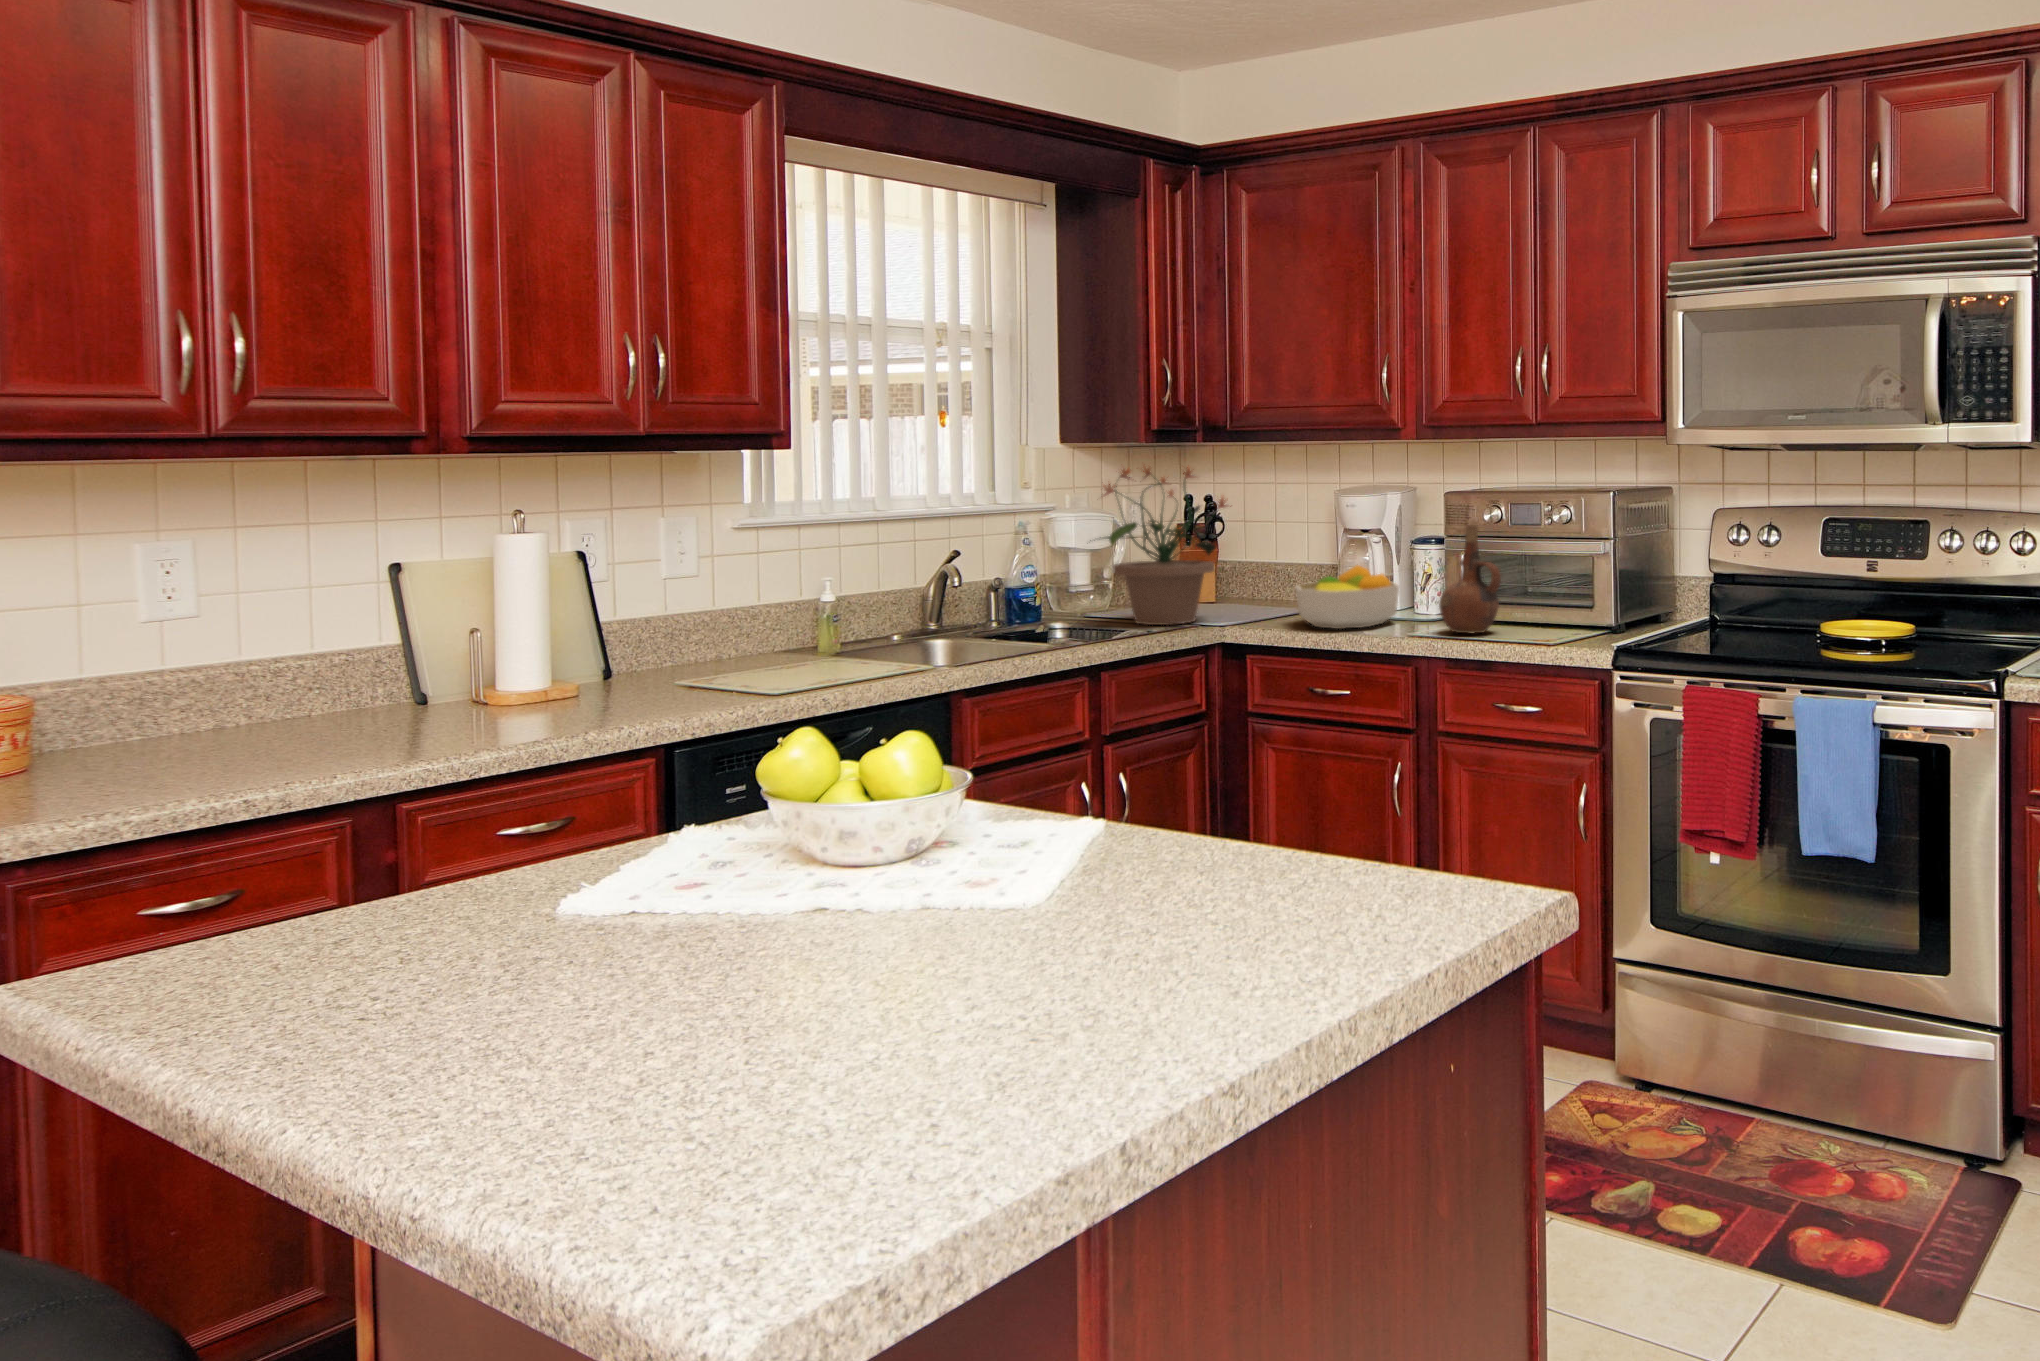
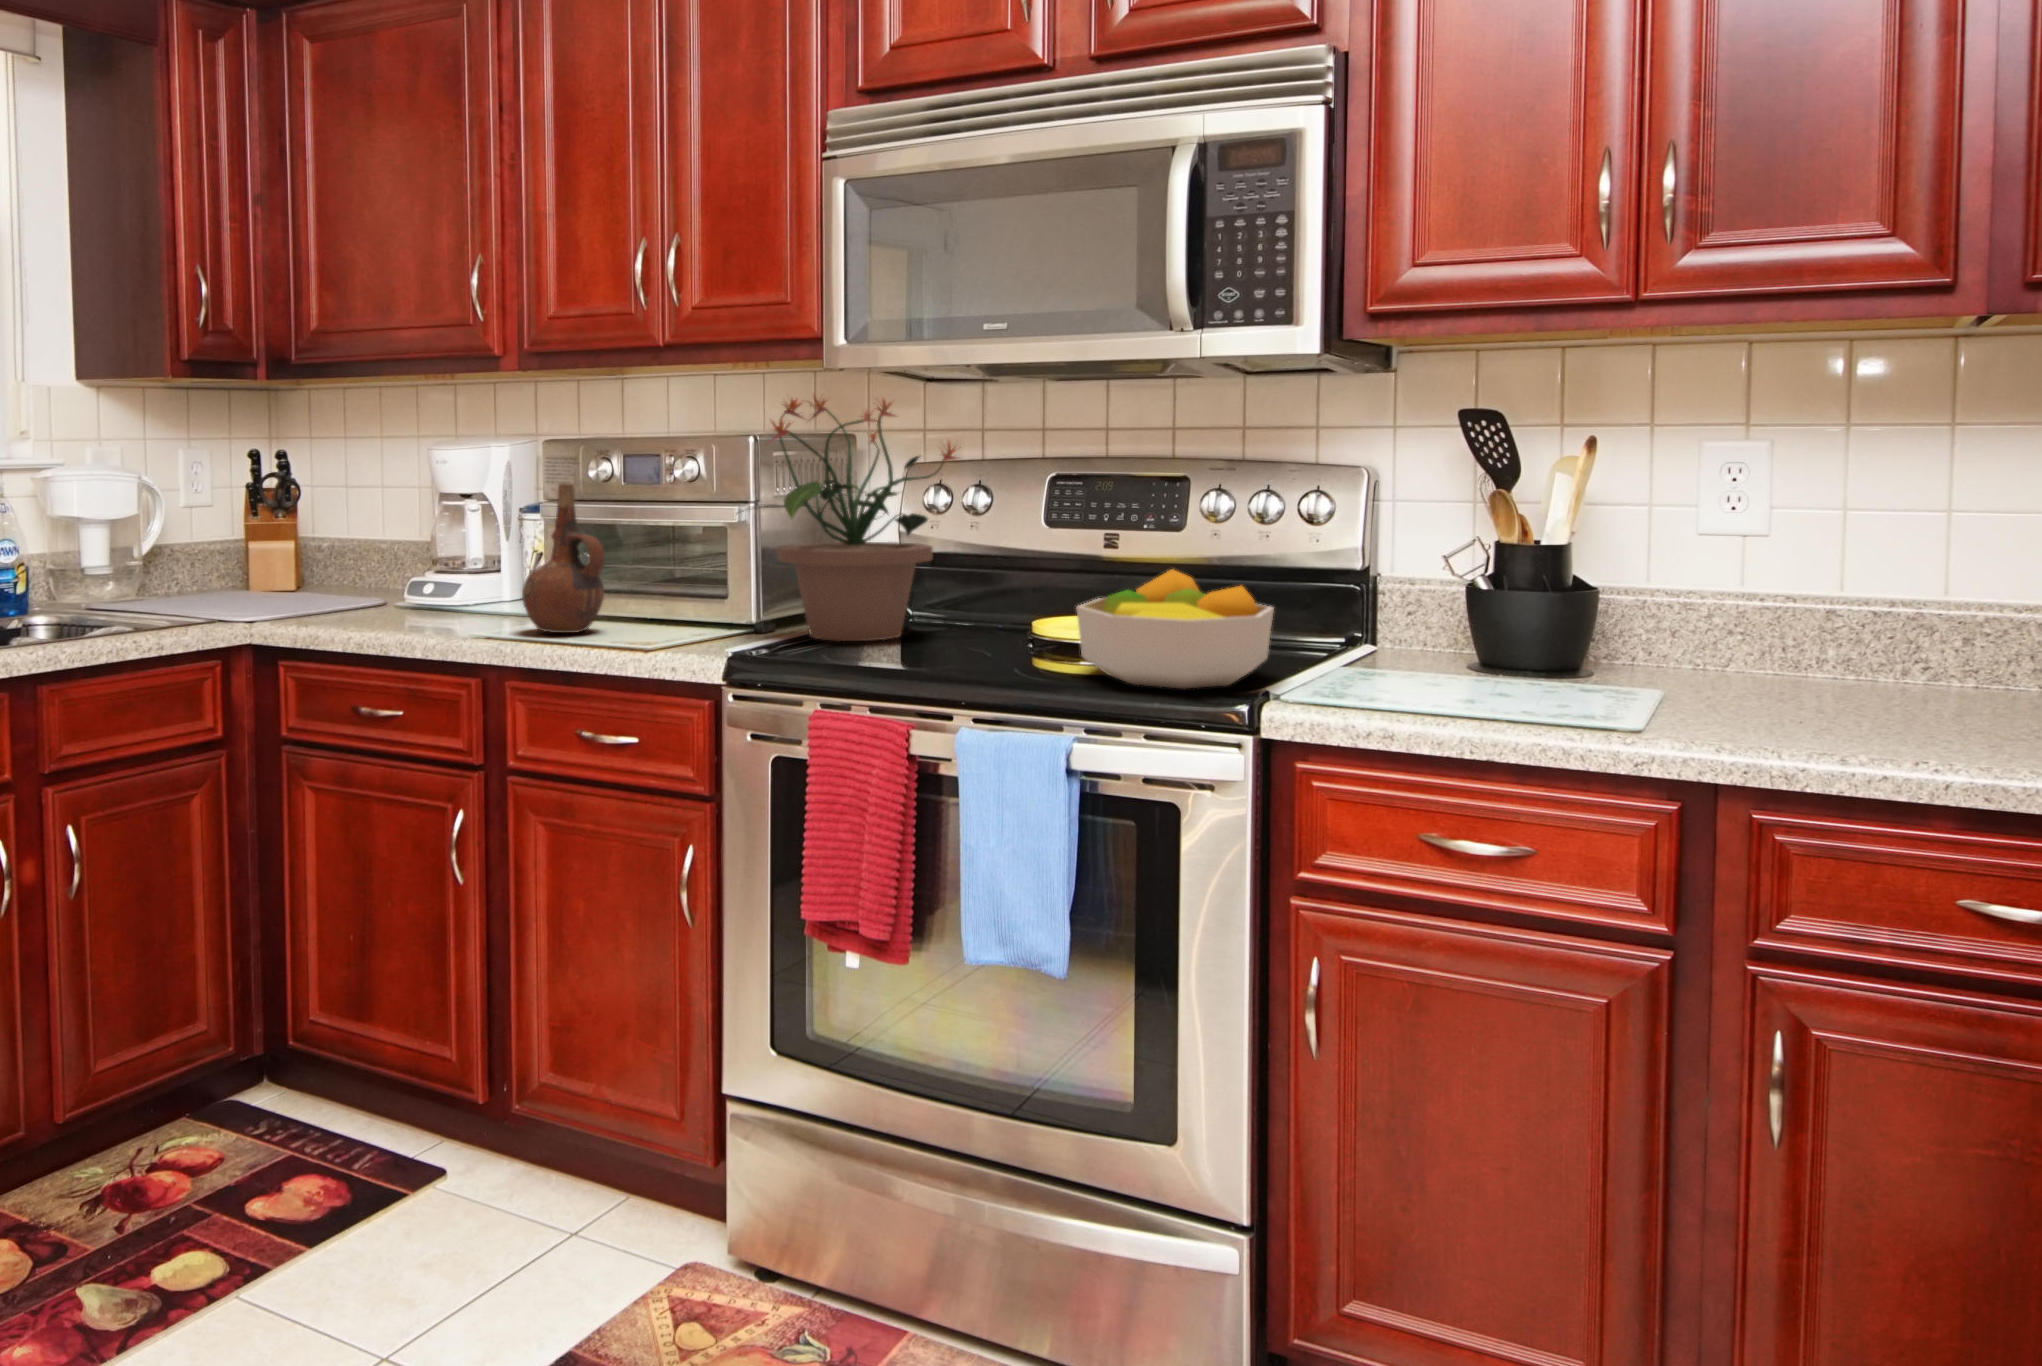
potted plant: present [1090,467,1231,625] -> present [736,396,957,641]
fruit bowl: present [1296,565,1399,629] -> present [1076,569,1274,689]

